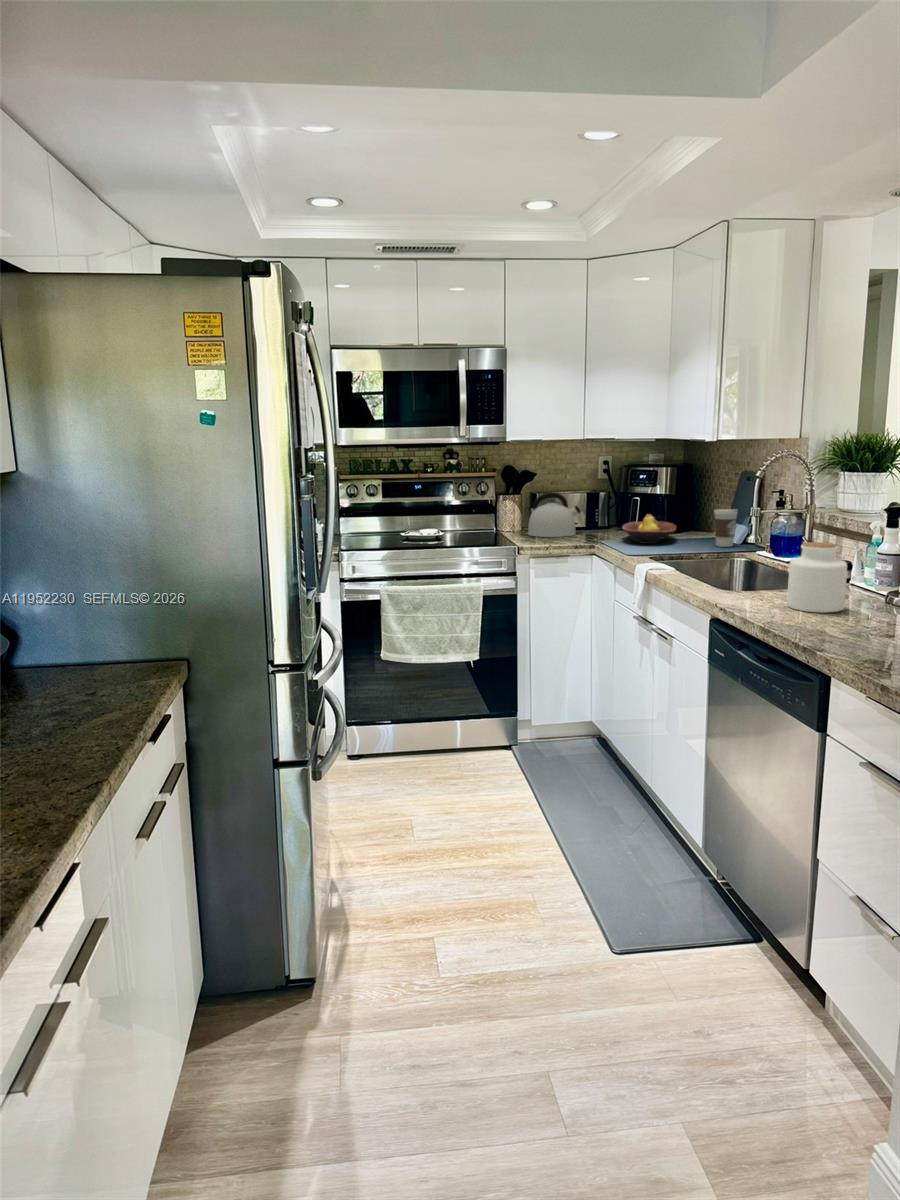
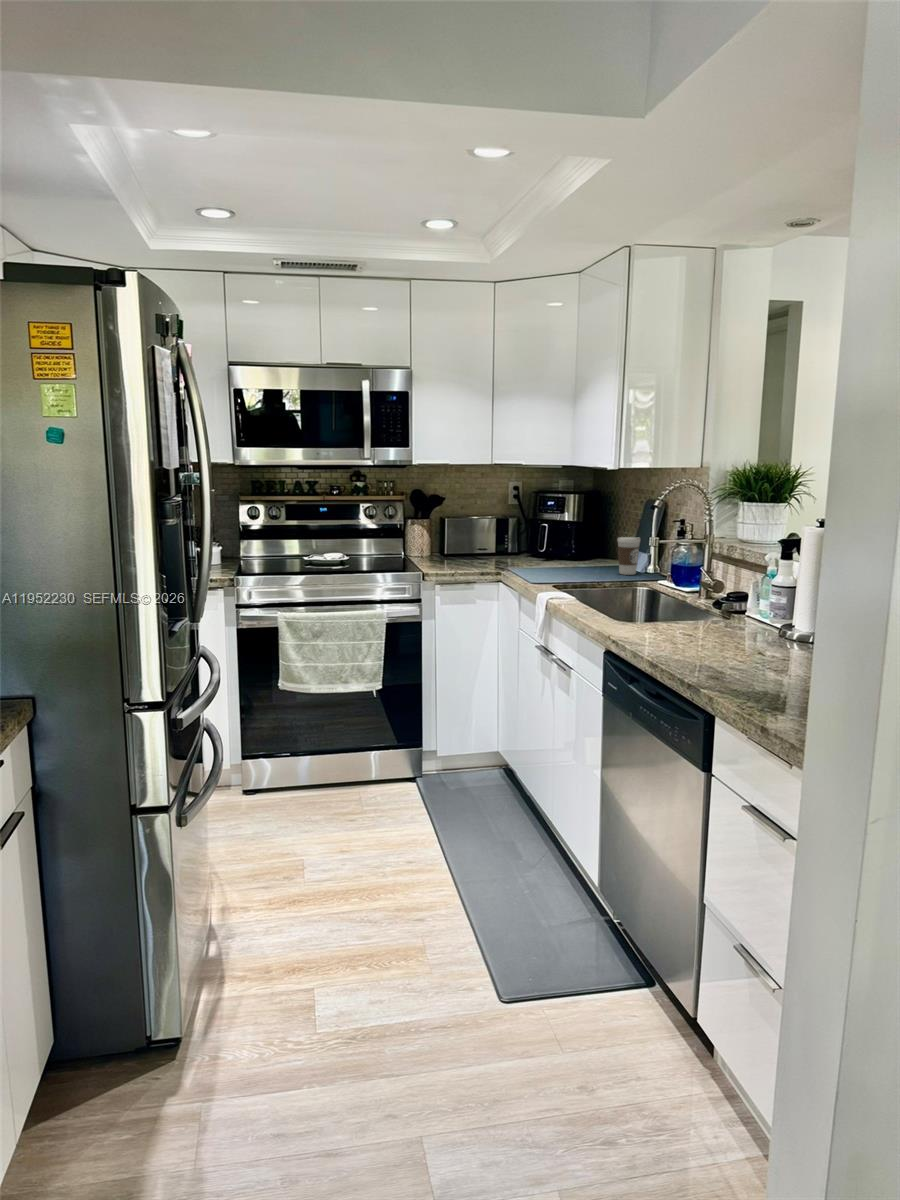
kettle: present [528,493,581,537] -> none [436,517,489,562]
fruit bowl: present [622,514,676,544] -> none [528,541,582,571]
jar: present [787,542,847,613] -> none [680,574,738,646]

